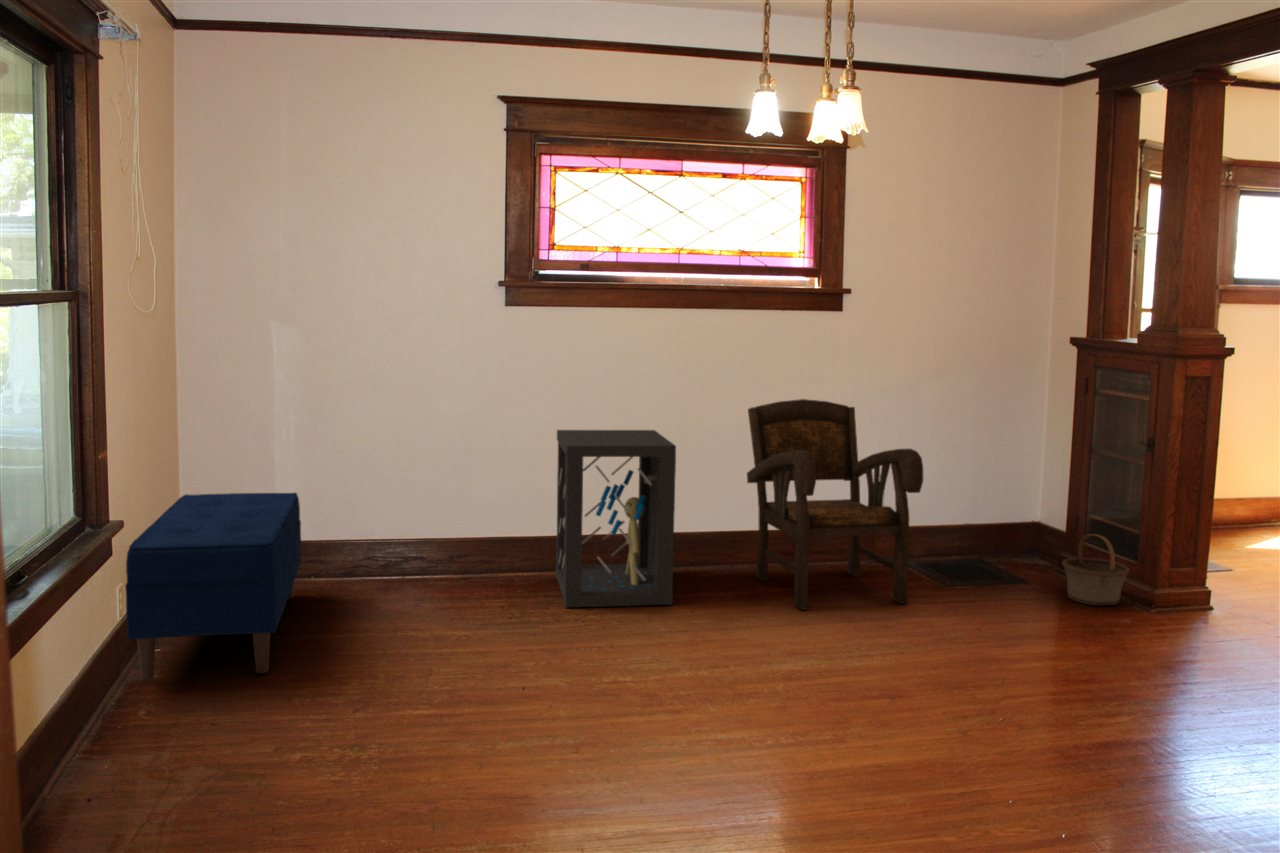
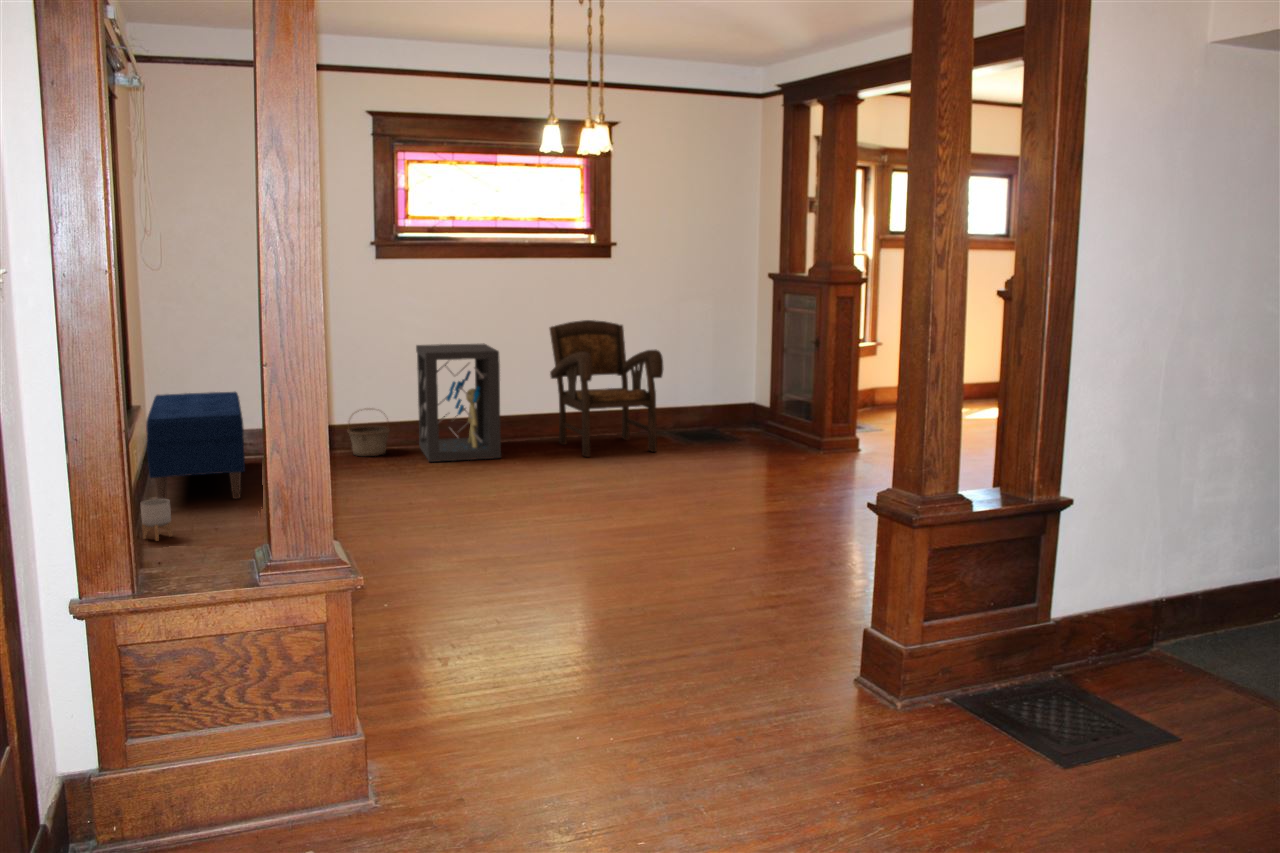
basket: present [1062,534,1129,605] -> present [348,418,390,456]
planter: none [69,696,122,773] -> present [141,499,172,541]

